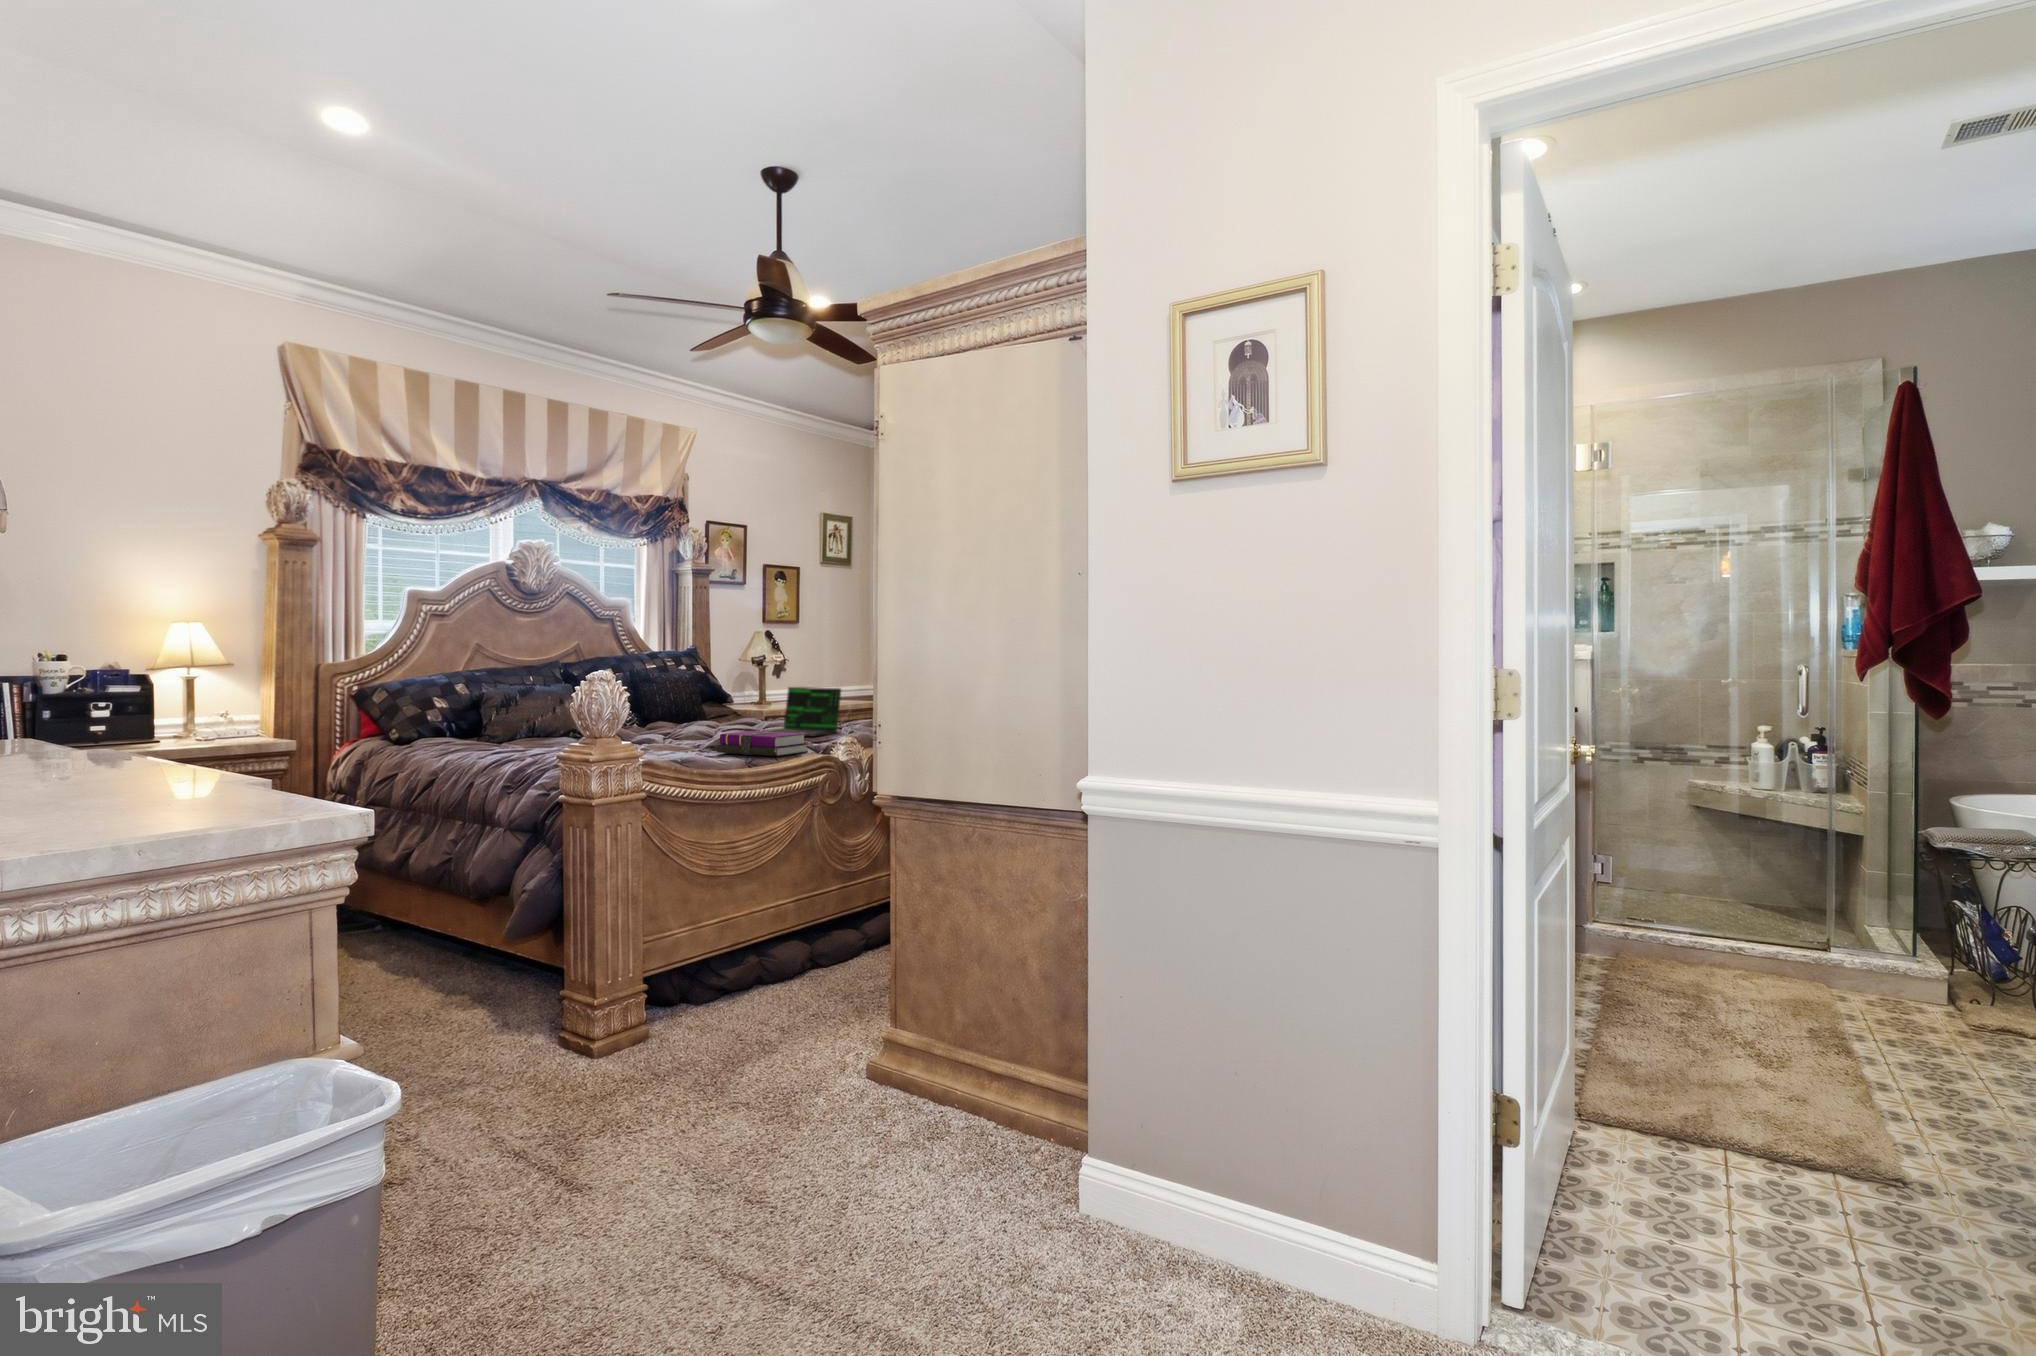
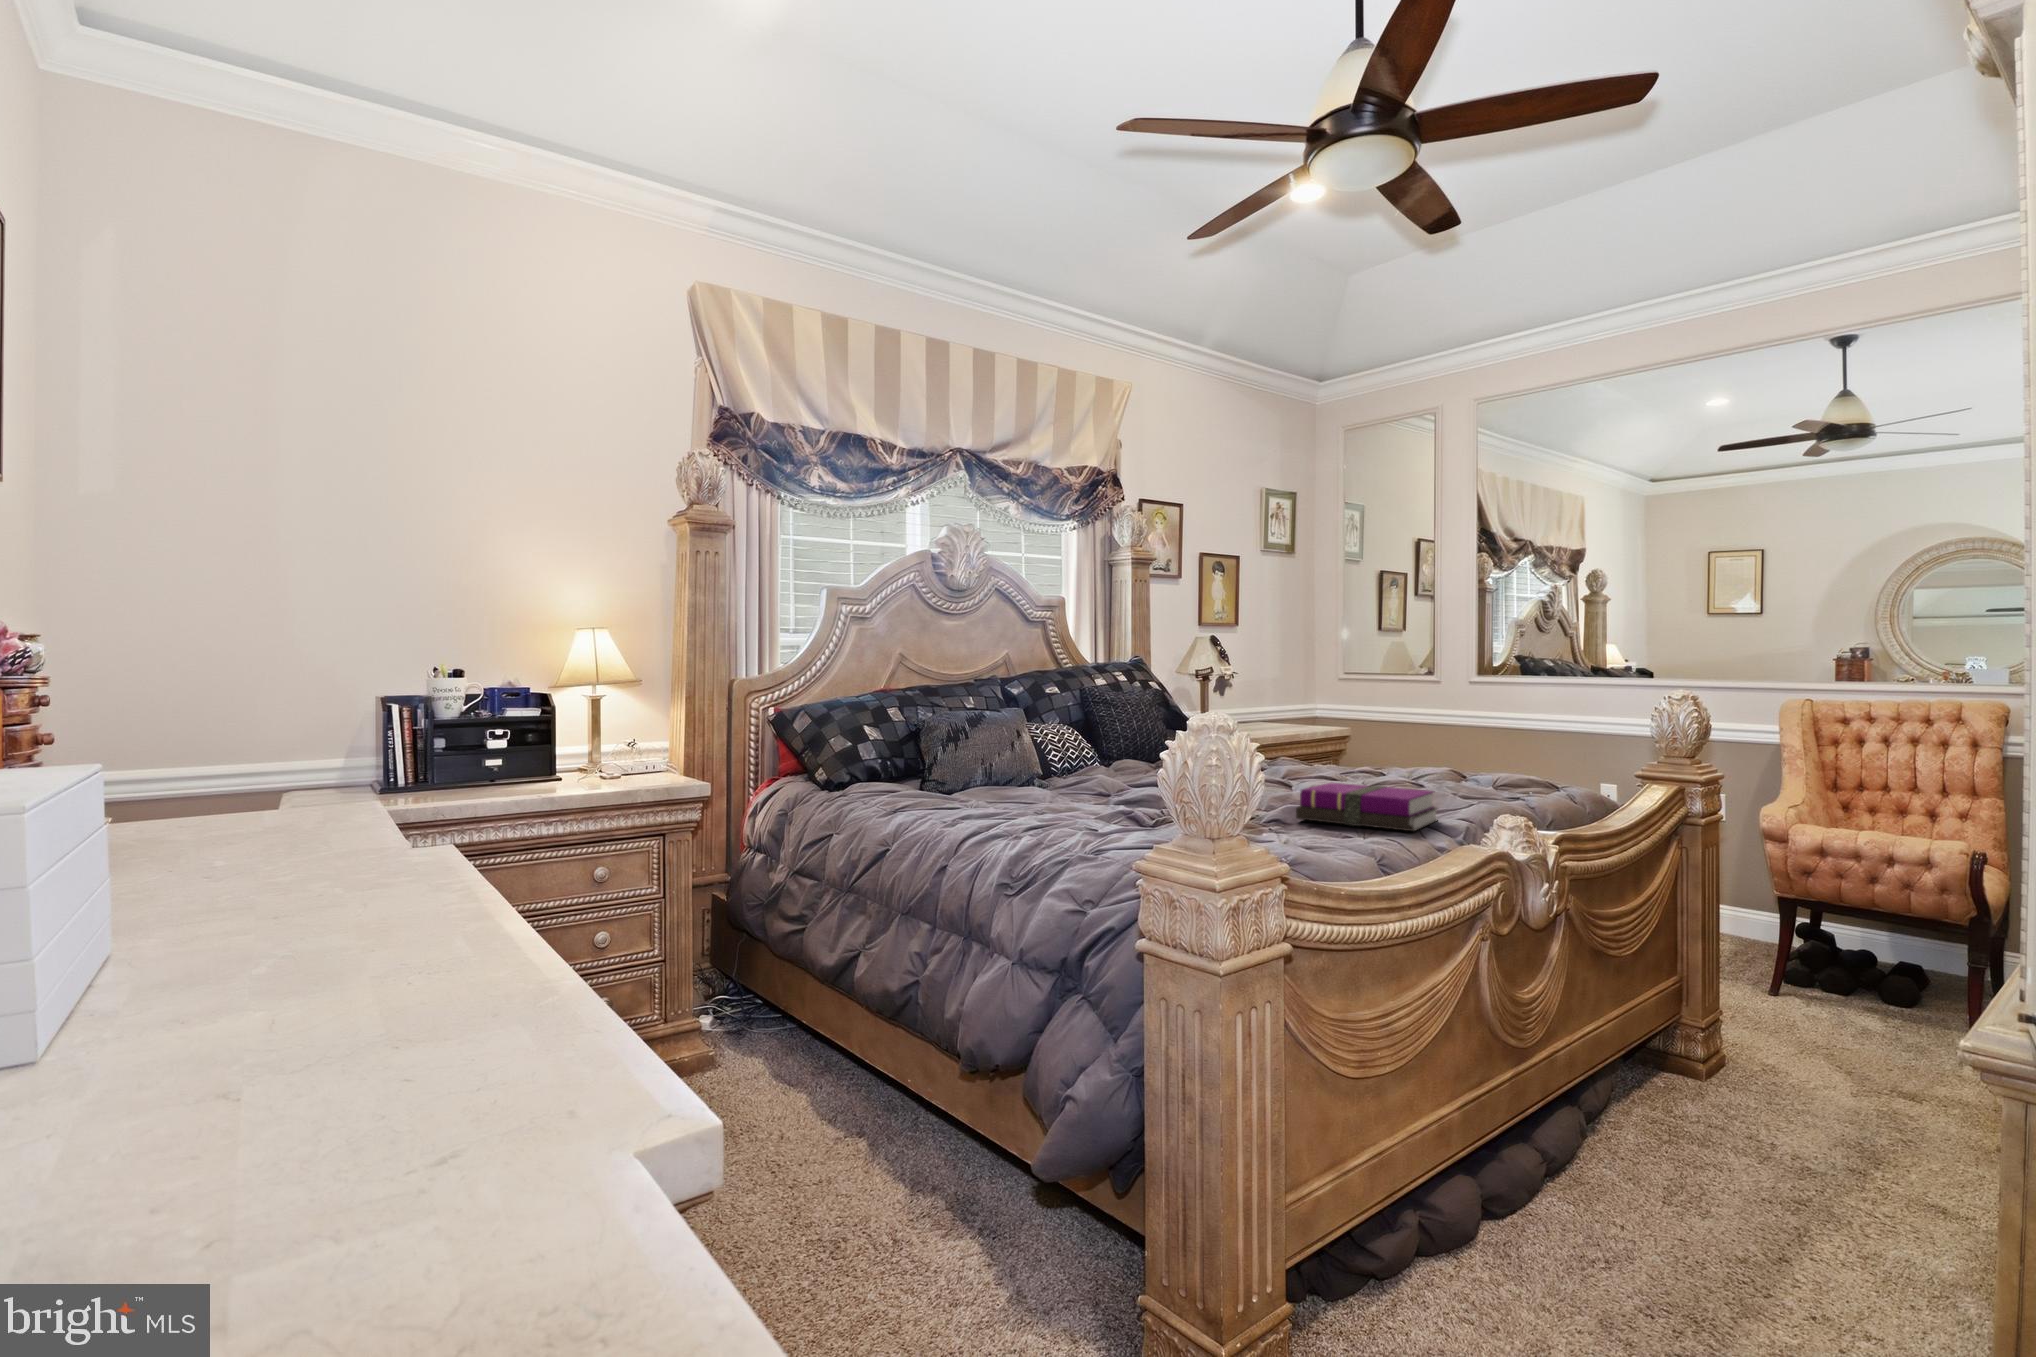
laptop: present [767,687,846,737] -> none [1299,711,1434,788]

